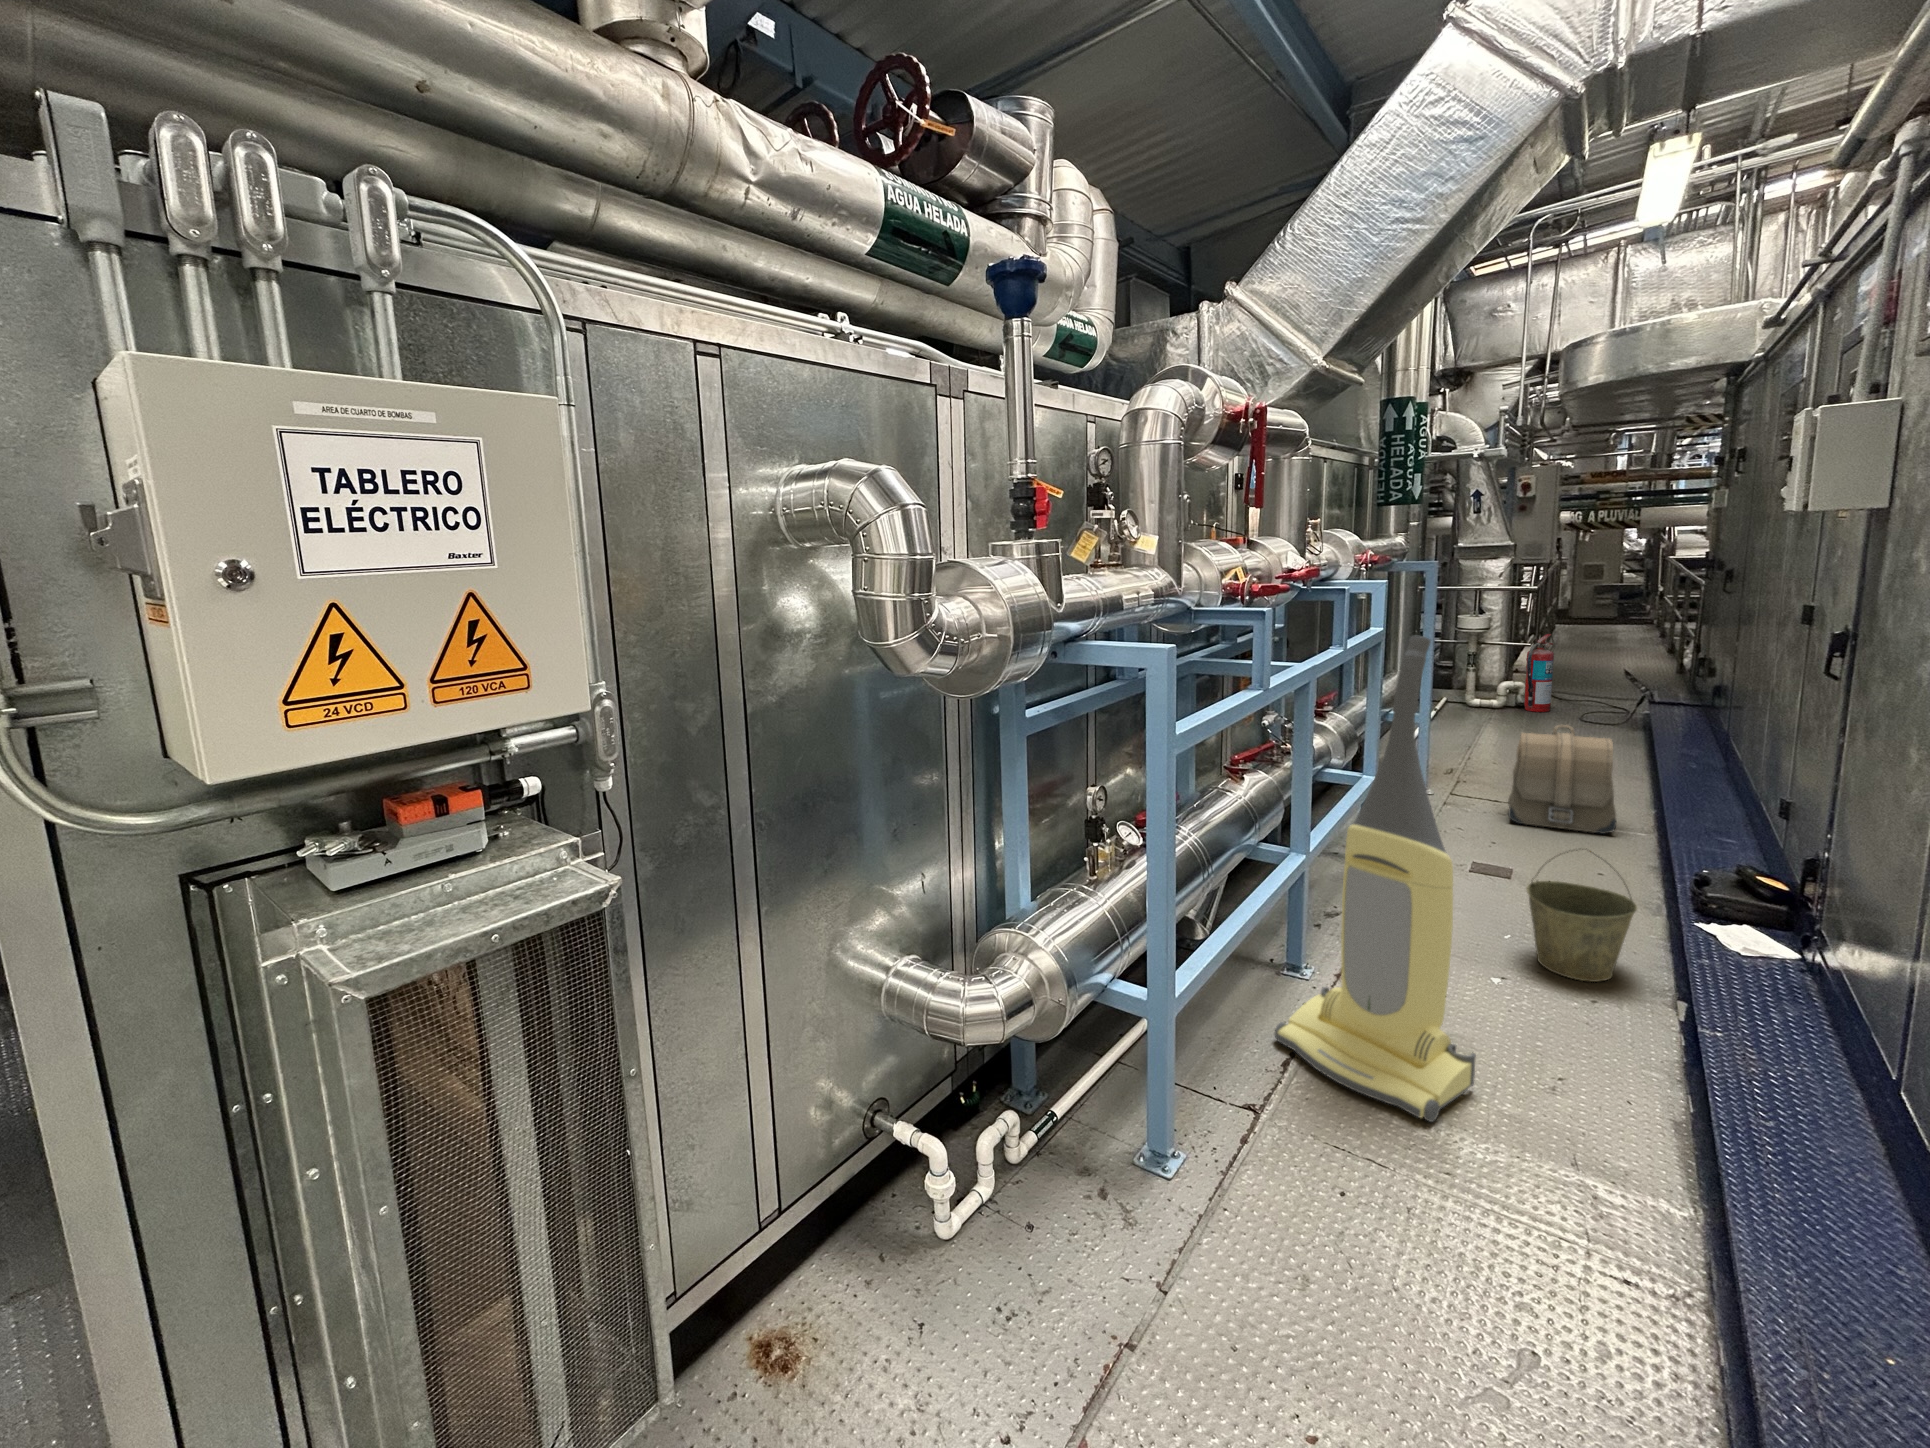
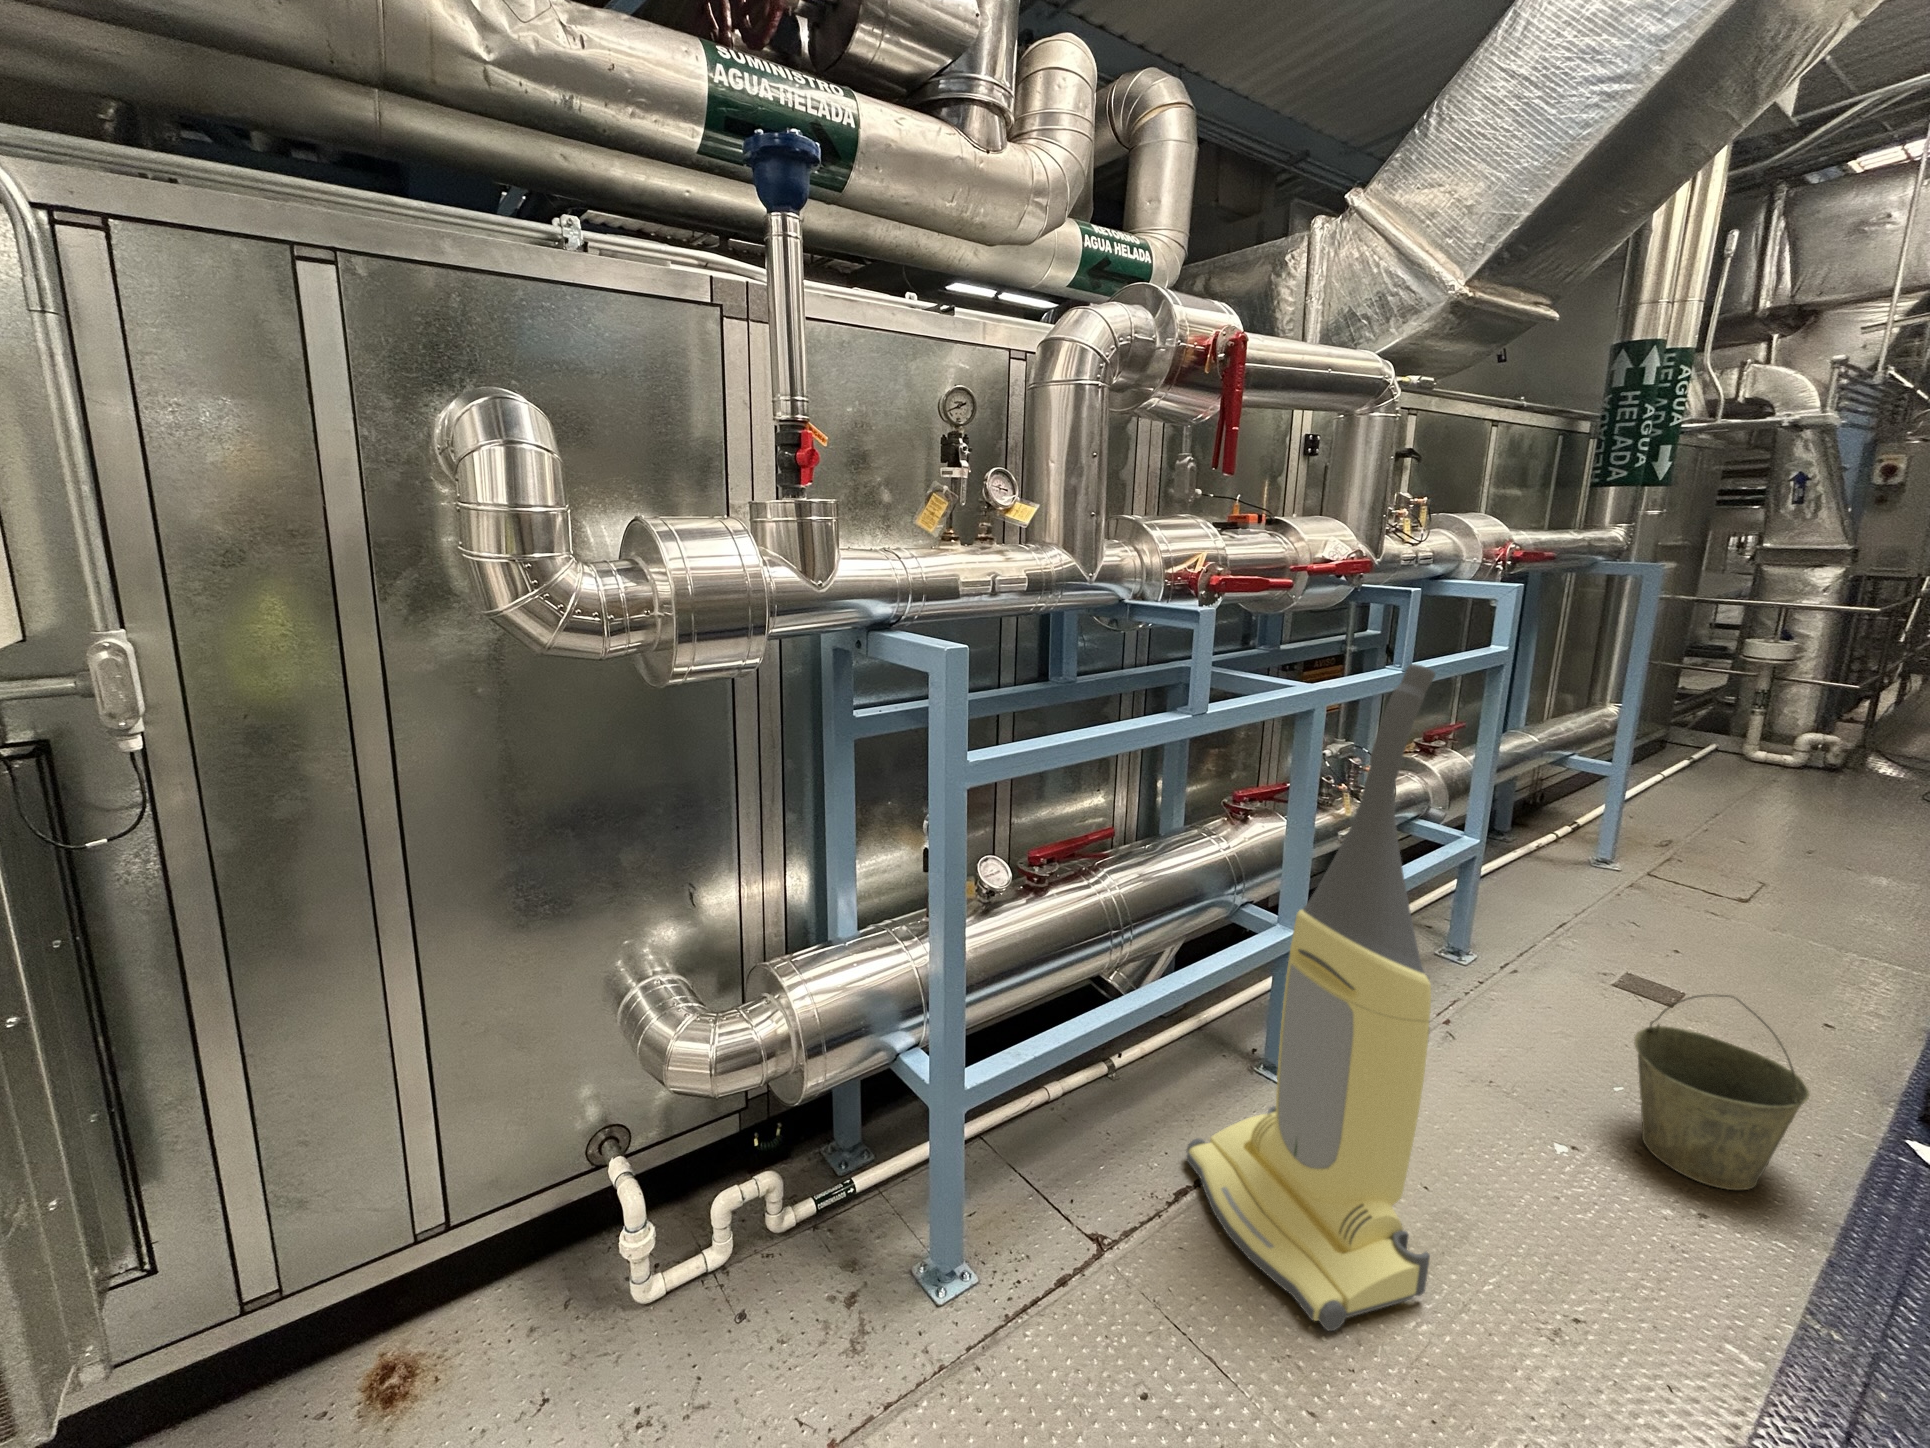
fire extinguisher: present [1524,634,1554,712] -> none [1840,676,1902,782]
backpack: present [1508,725,1616,834] -> none [1717,806,1903,970]

